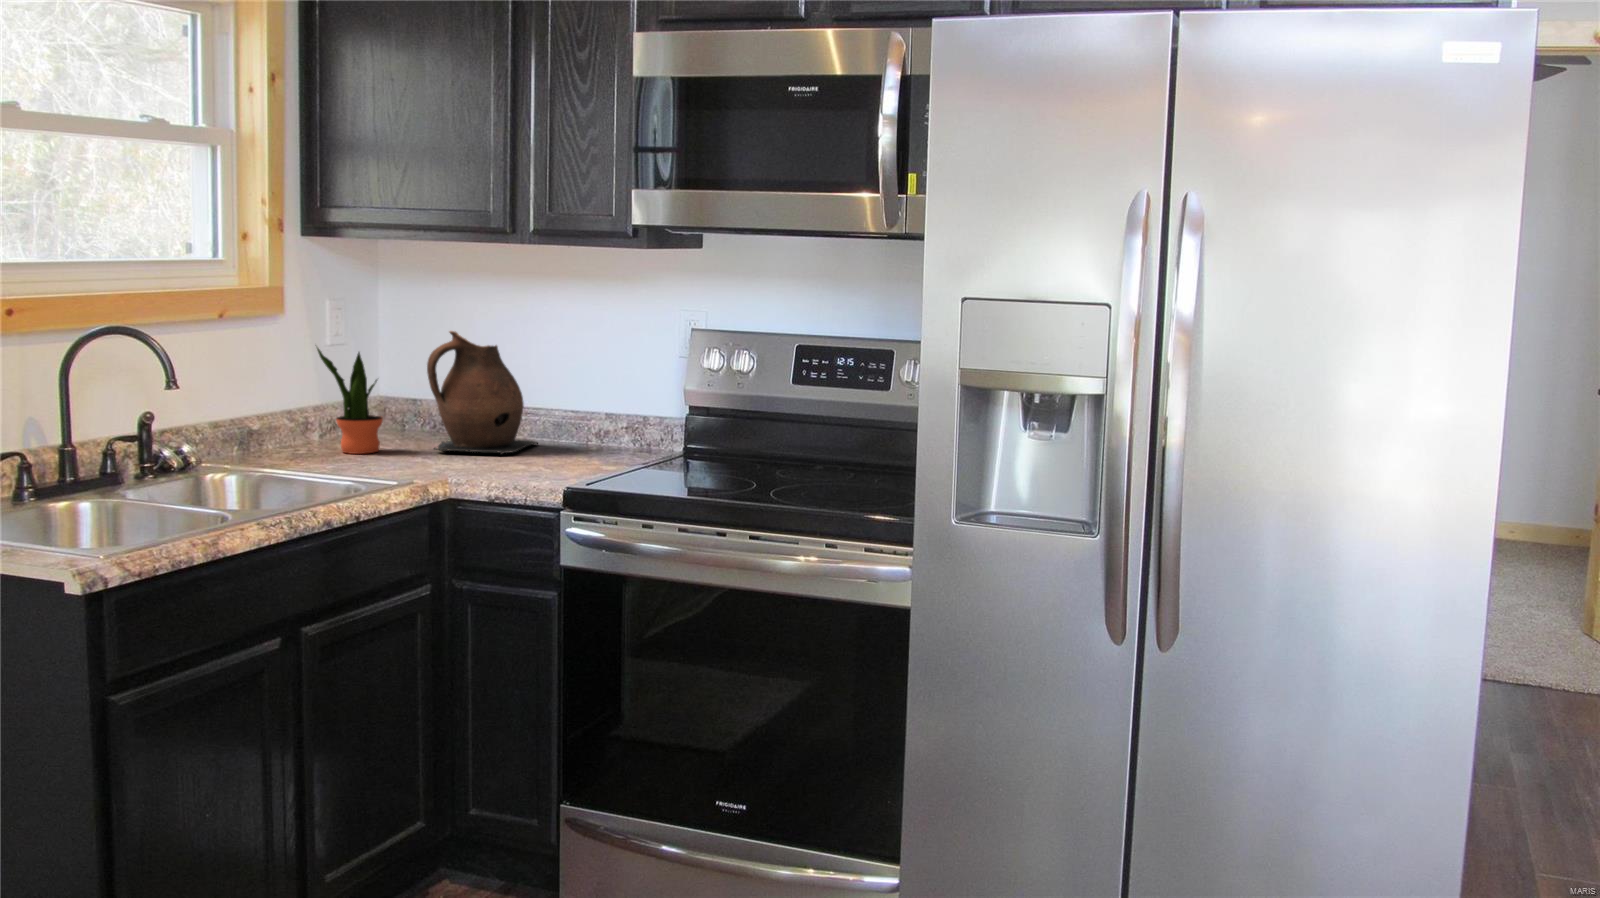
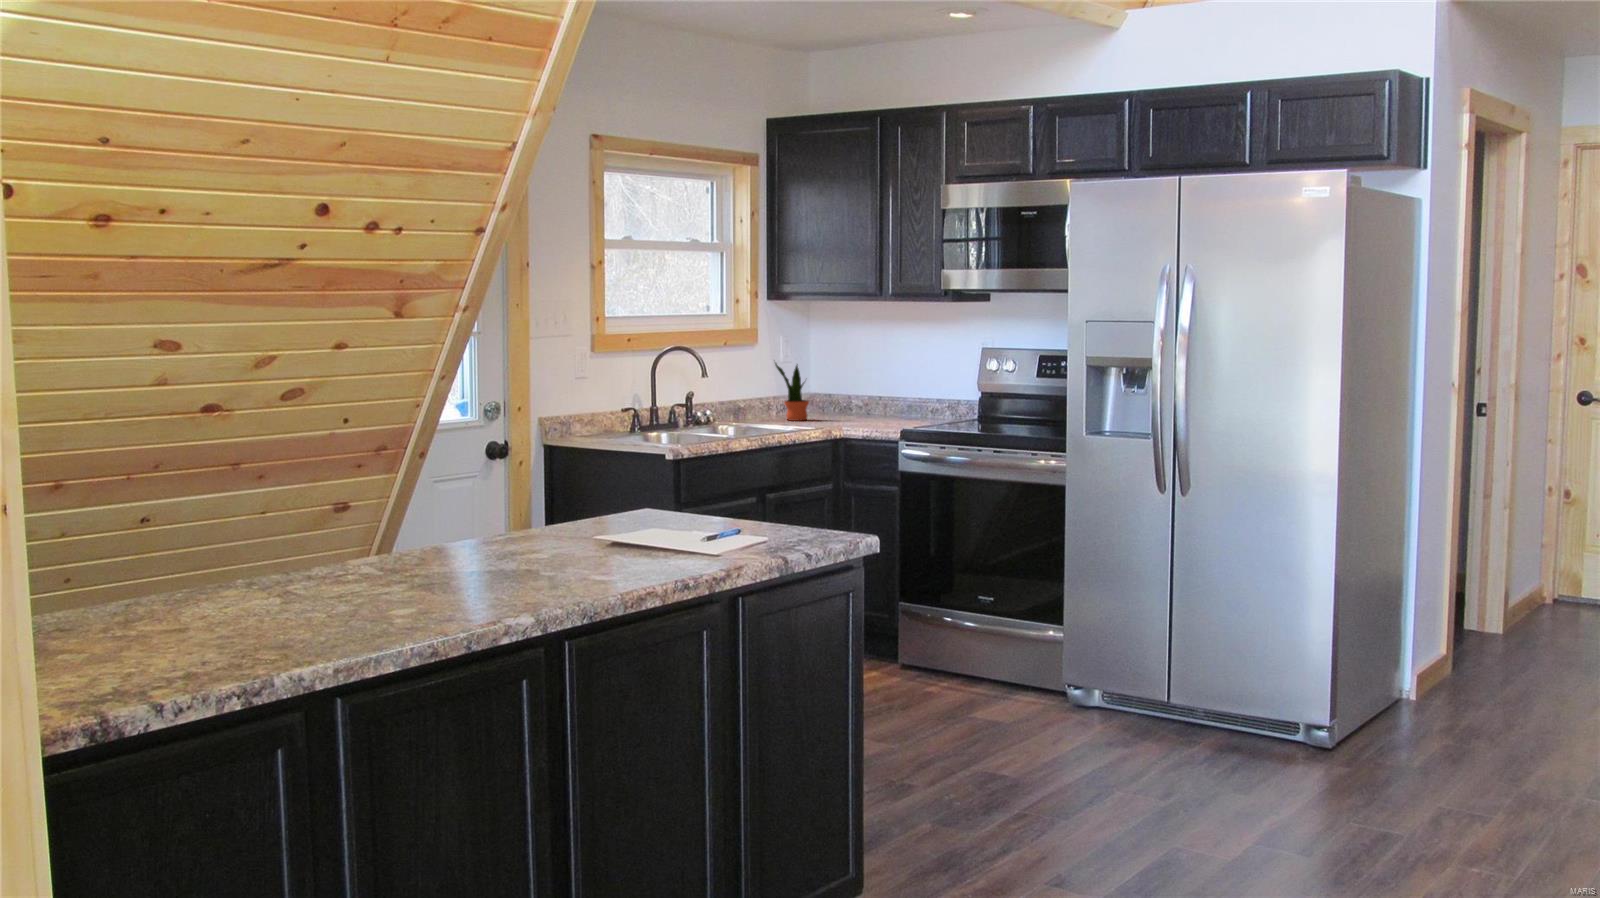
ceramic pitcher: present [427,331,538,454] -> none [834,351,898,421]

